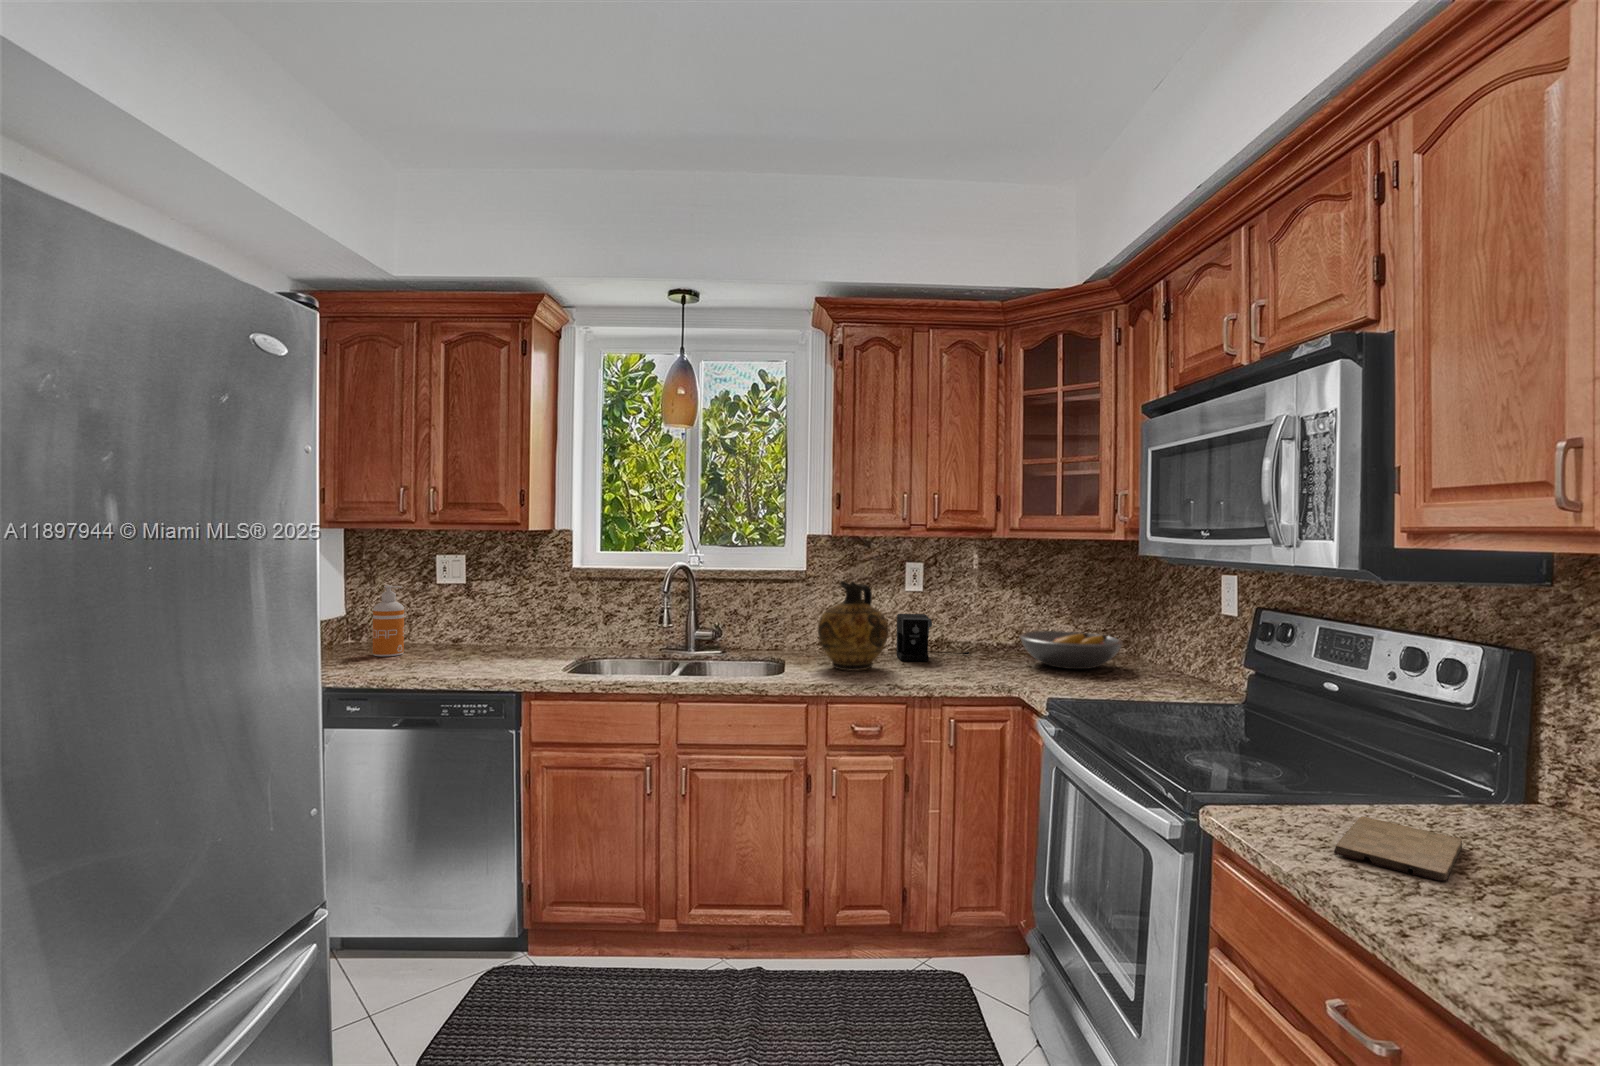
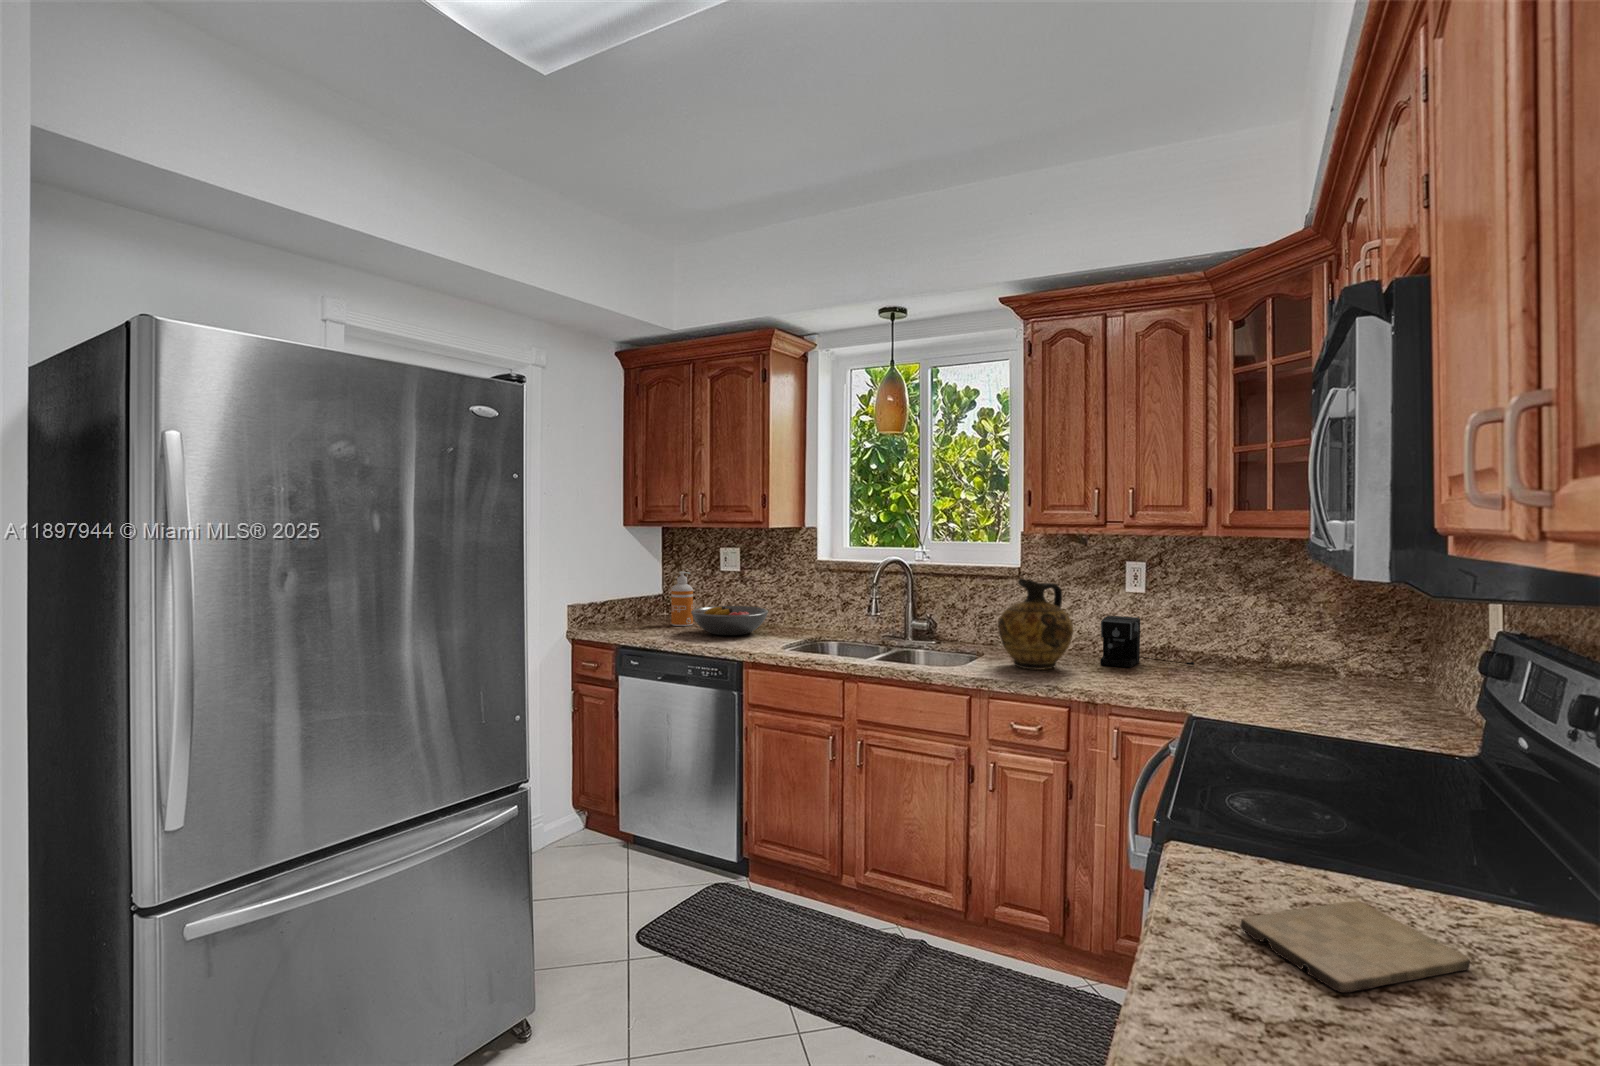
fruit bowl: present [1020,631,1123,669] -> present [691,606,769,636]

